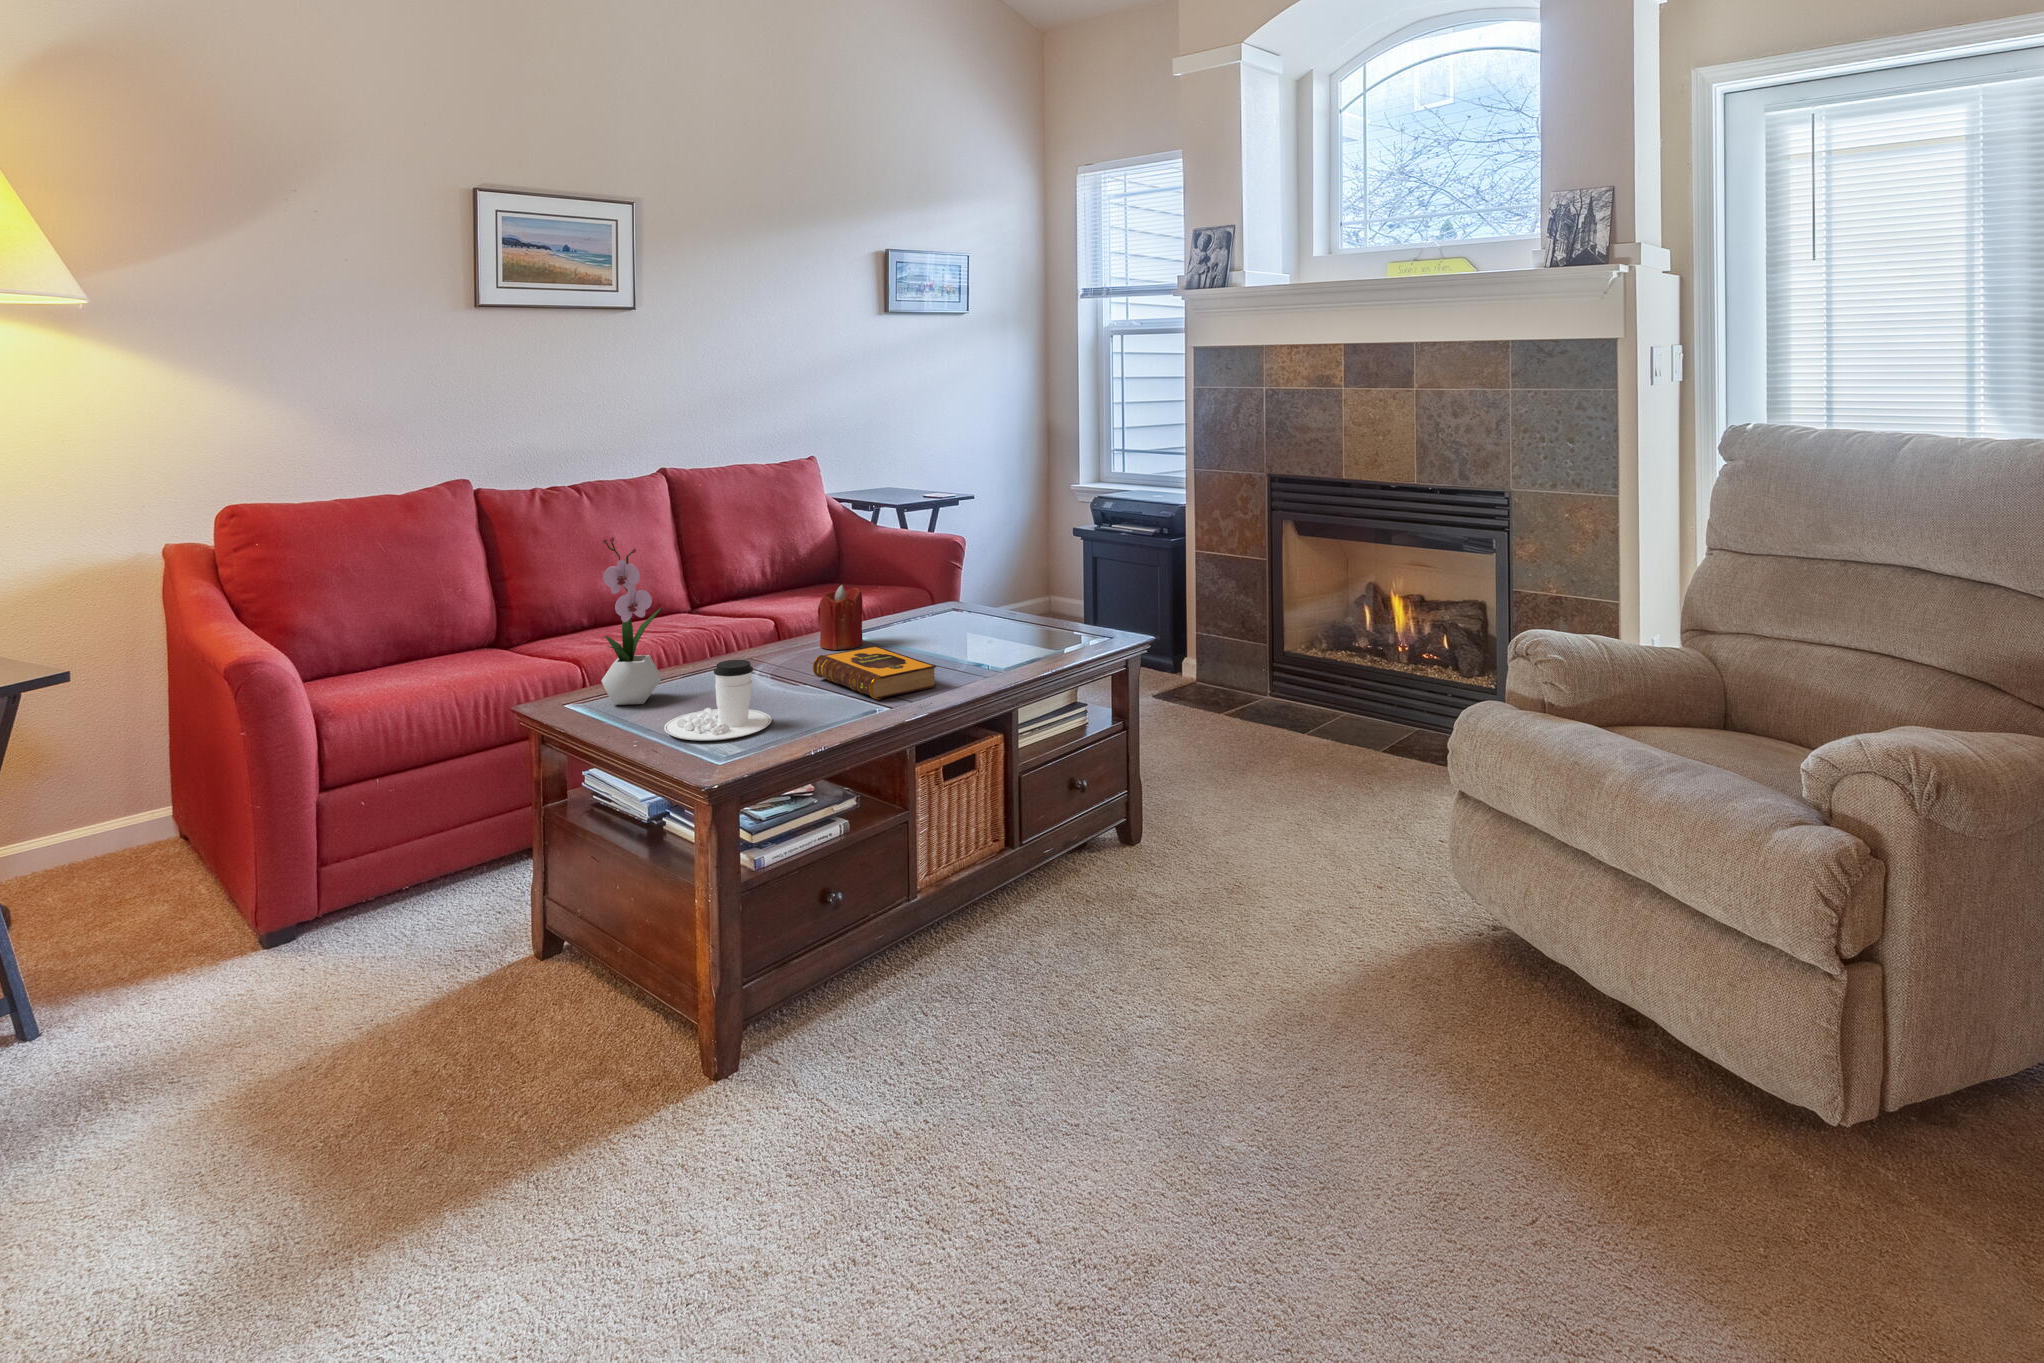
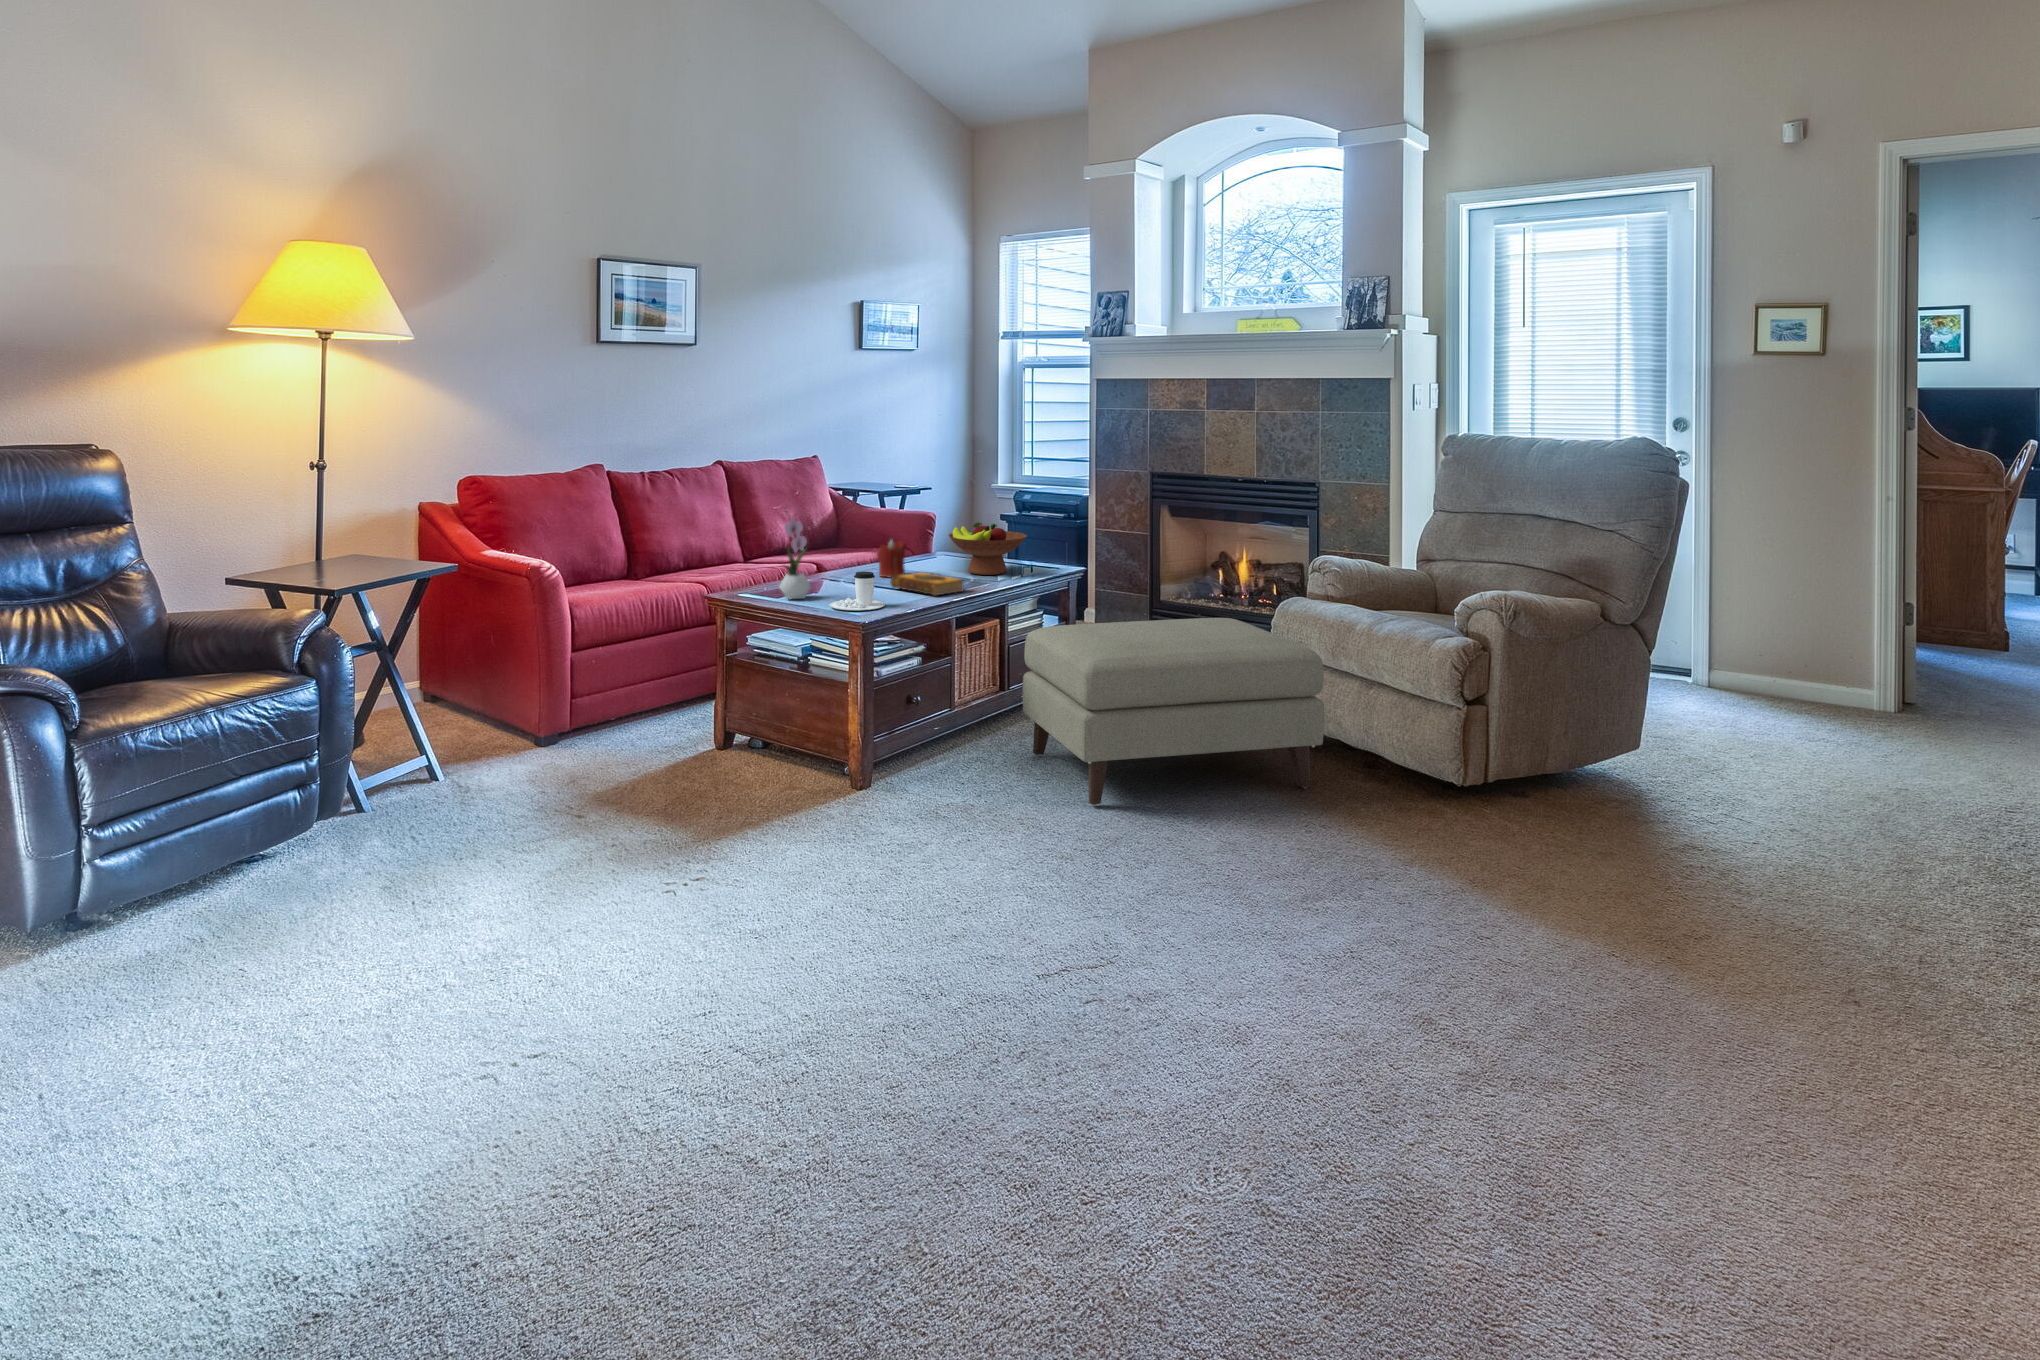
fruit bowl: none [935,557,1063,646] -> present [949,522,1027,575]
ottoman: none [1016,752,1627,1245] -> present [1023,618,1324,806]

